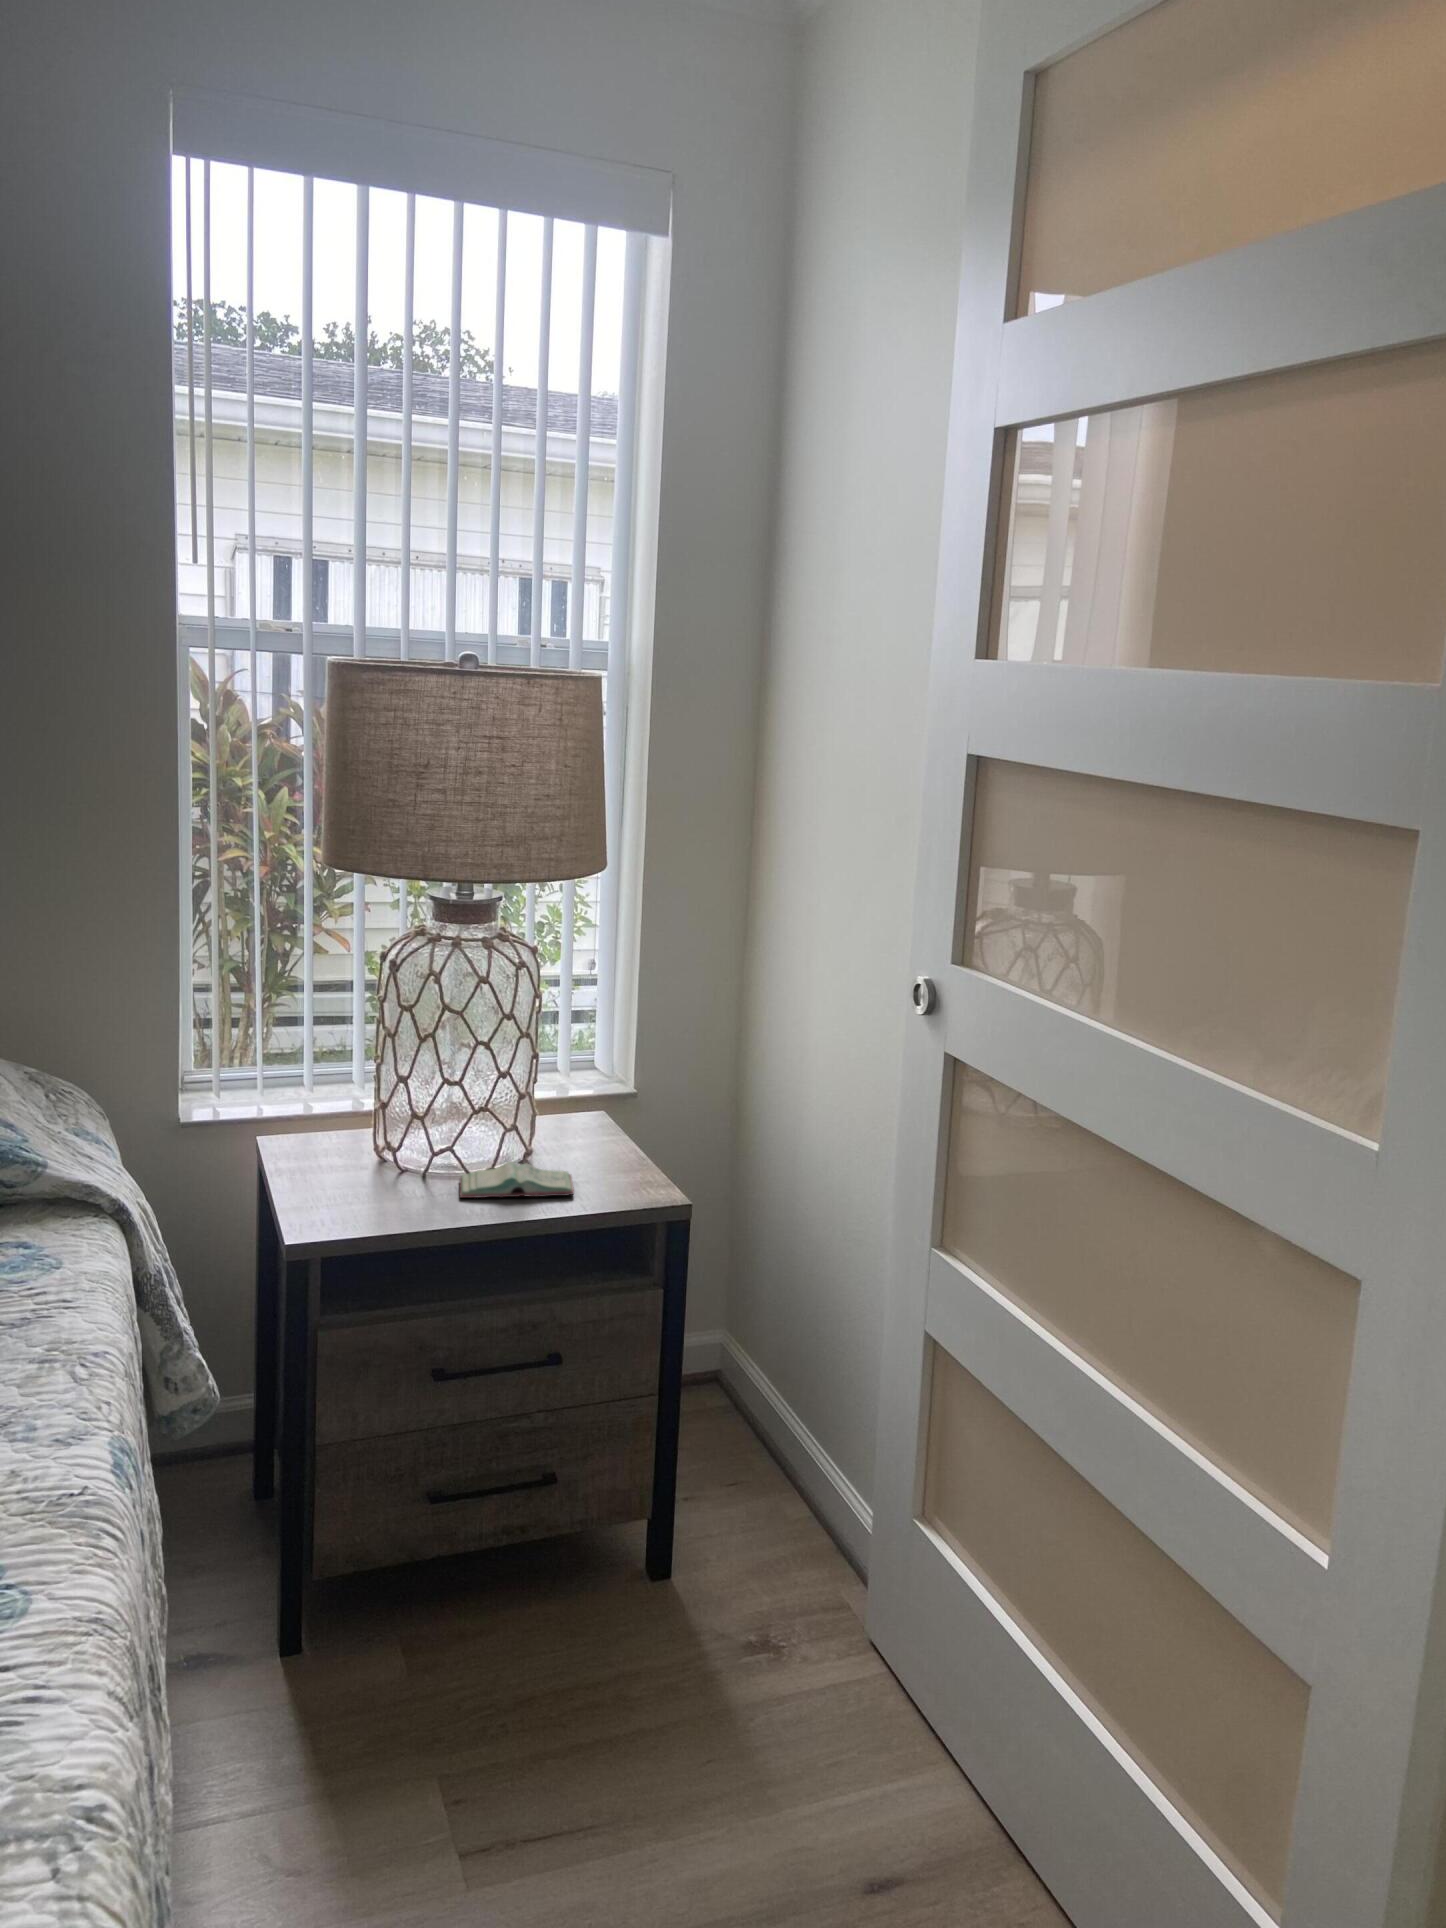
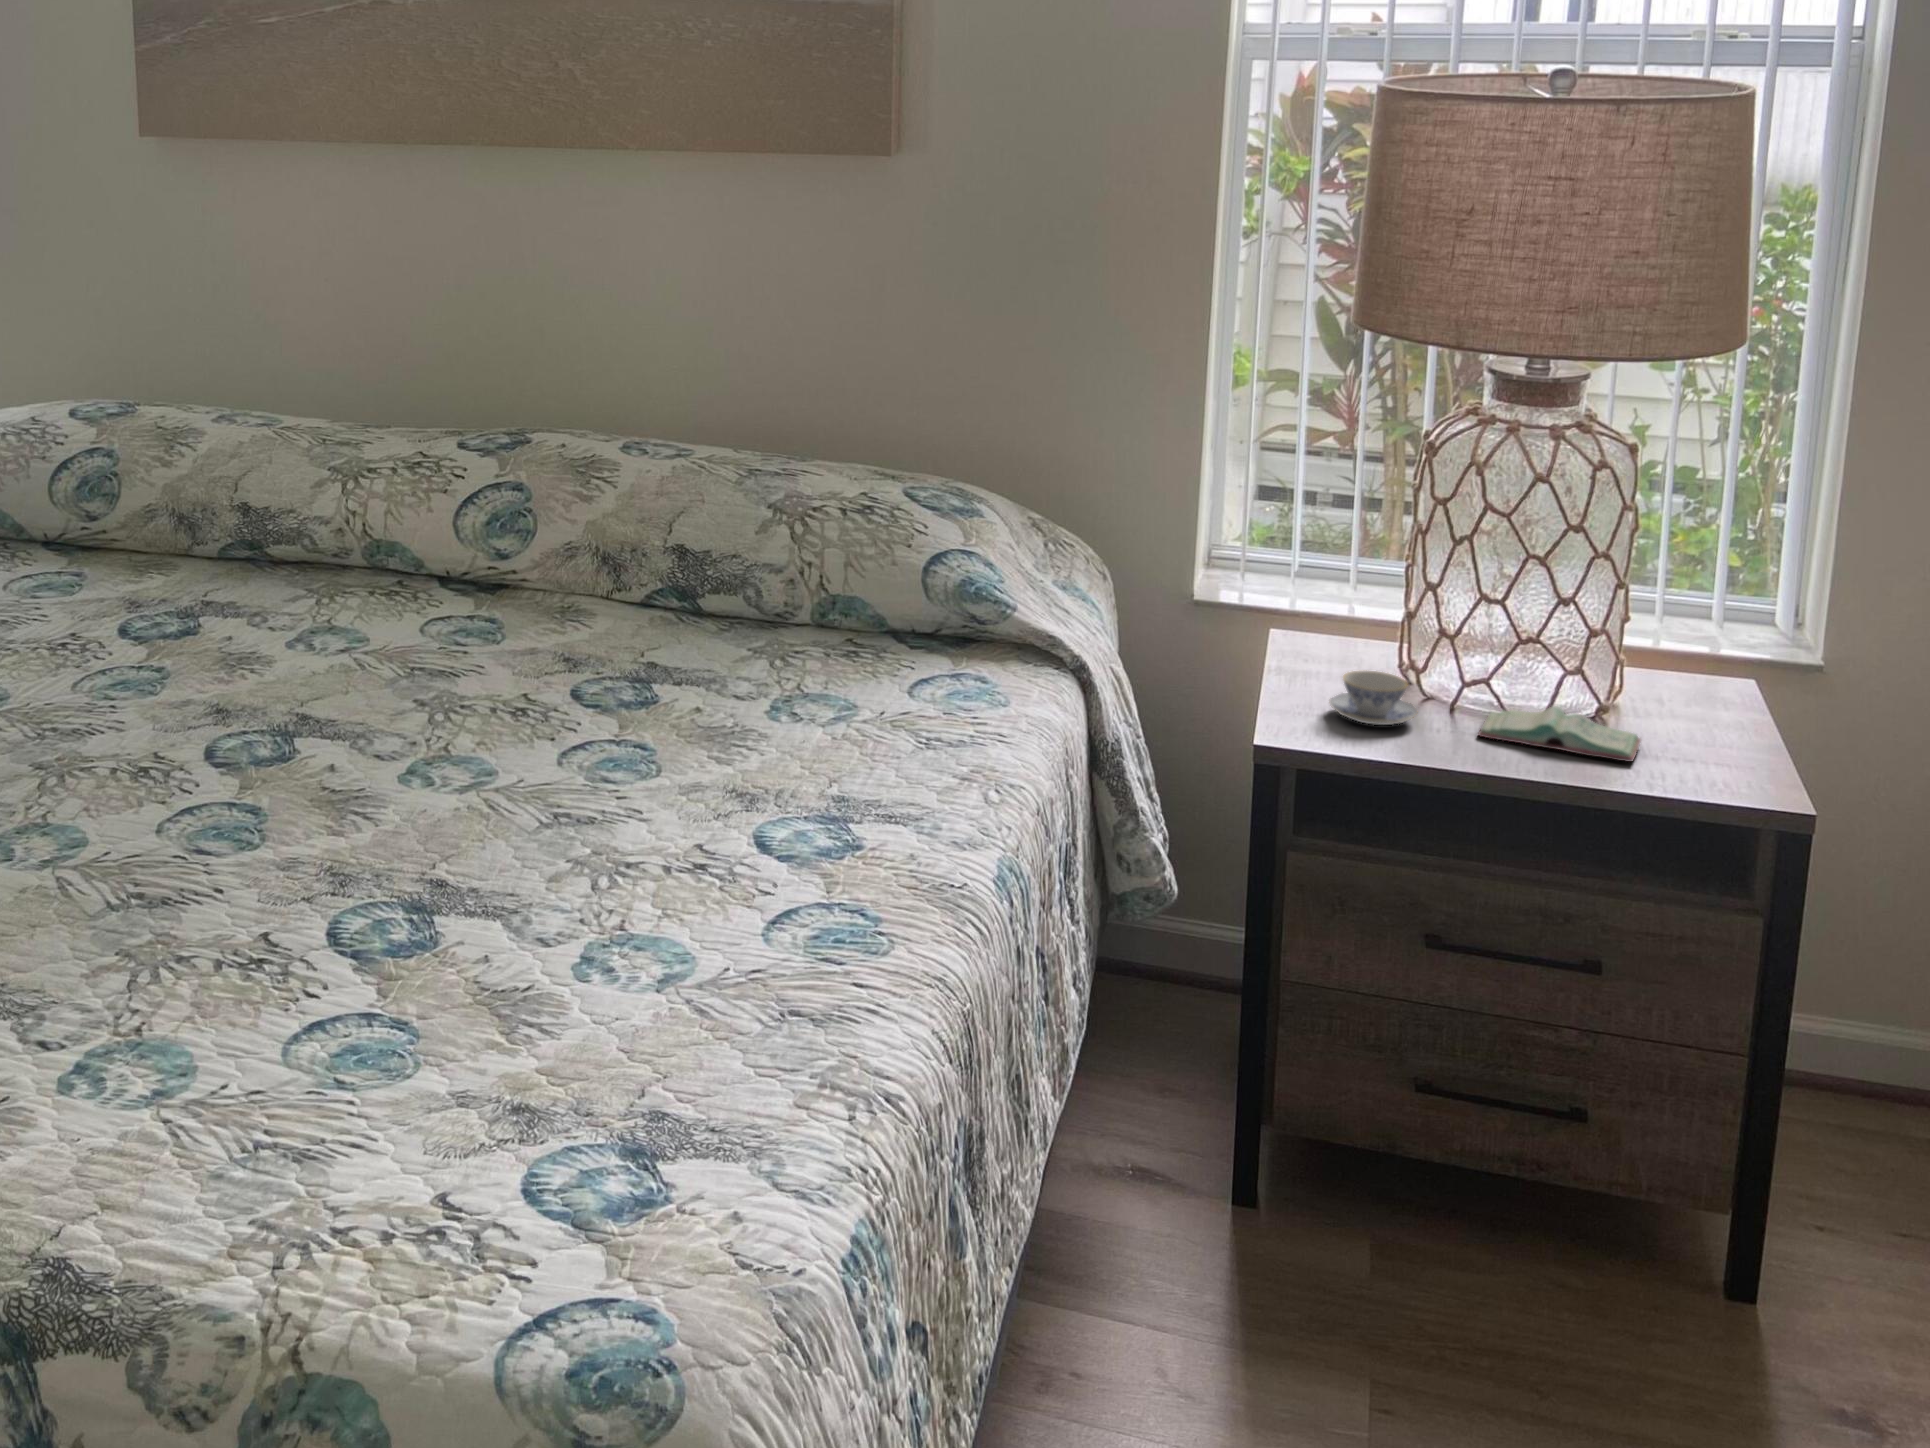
teacup: none [340,1159,412,1206] -> present [1330,671,1417,725]

